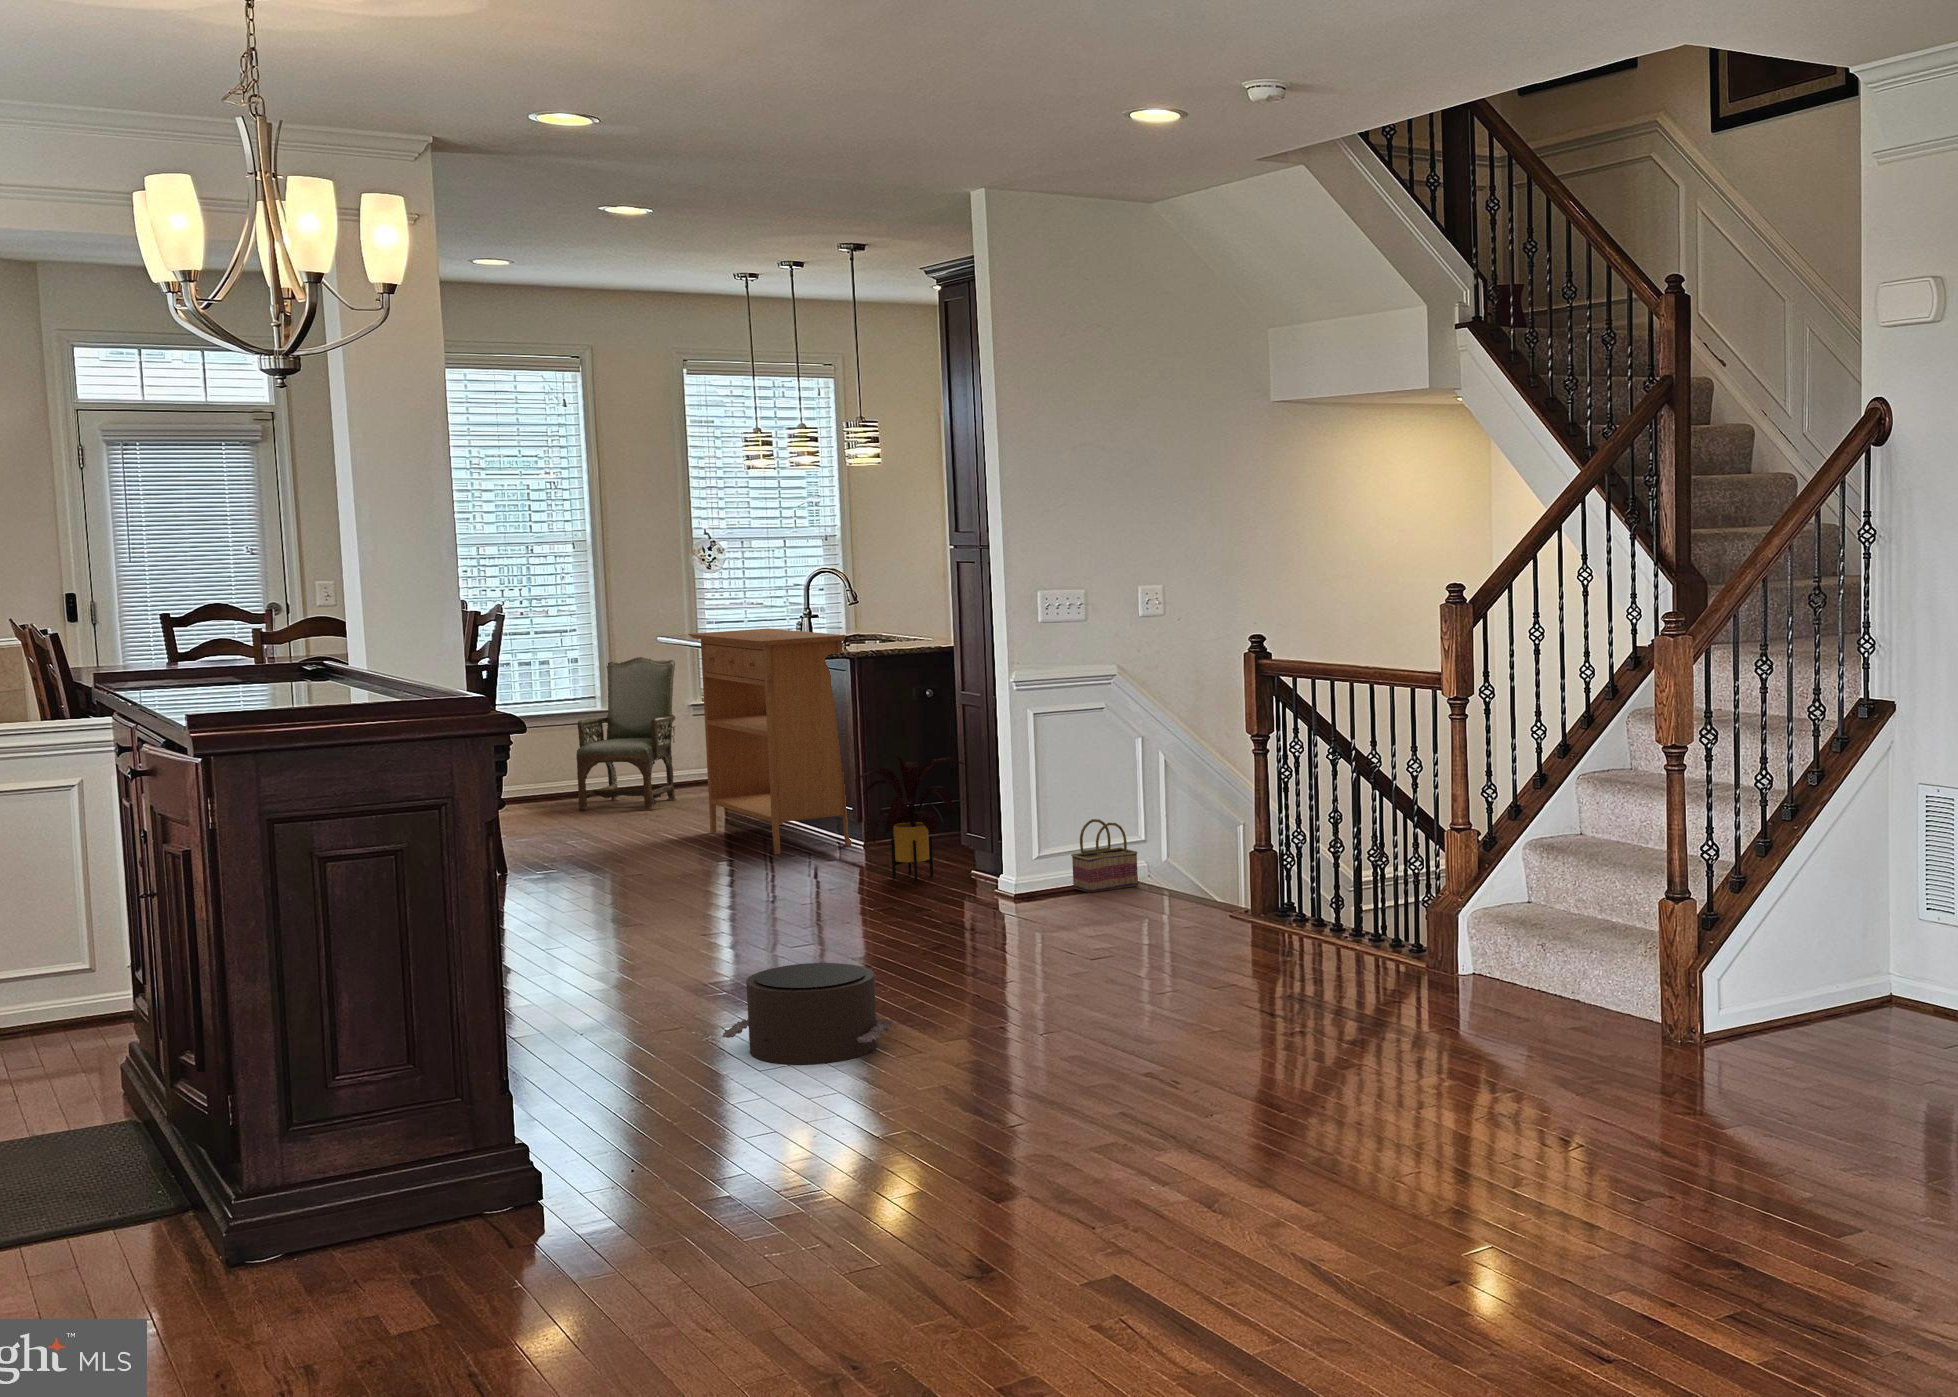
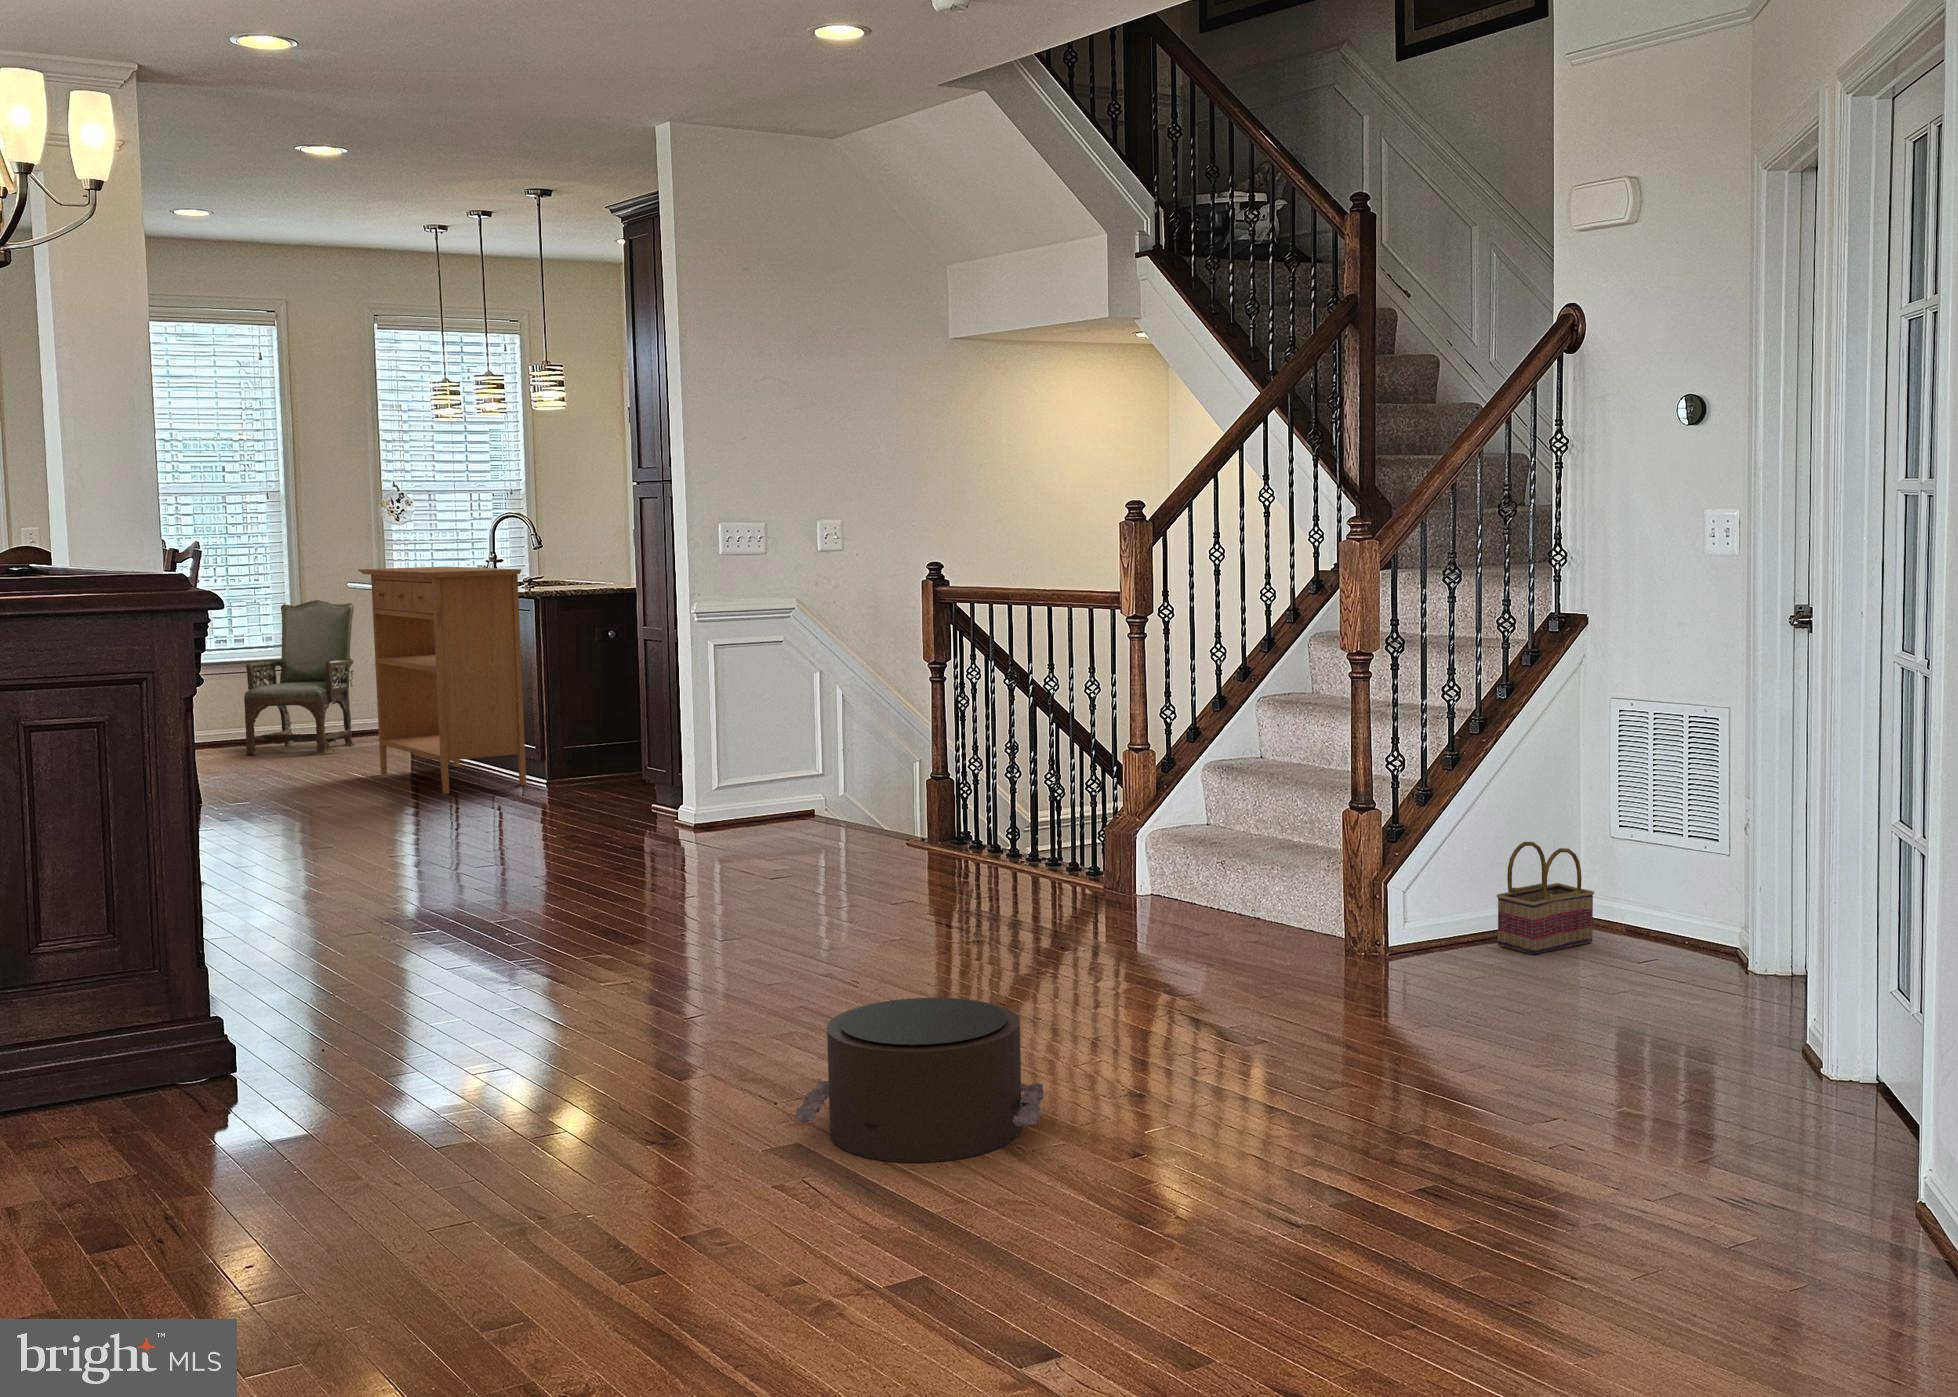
house plant: present [854,755,966,880] -> none [519,687,655,817]
basket: present [1071,819,1138,893] -> present [1497,842,1594,954]
pouf: present [722,963,893,1064] -> present [795,998,1043,1162]

